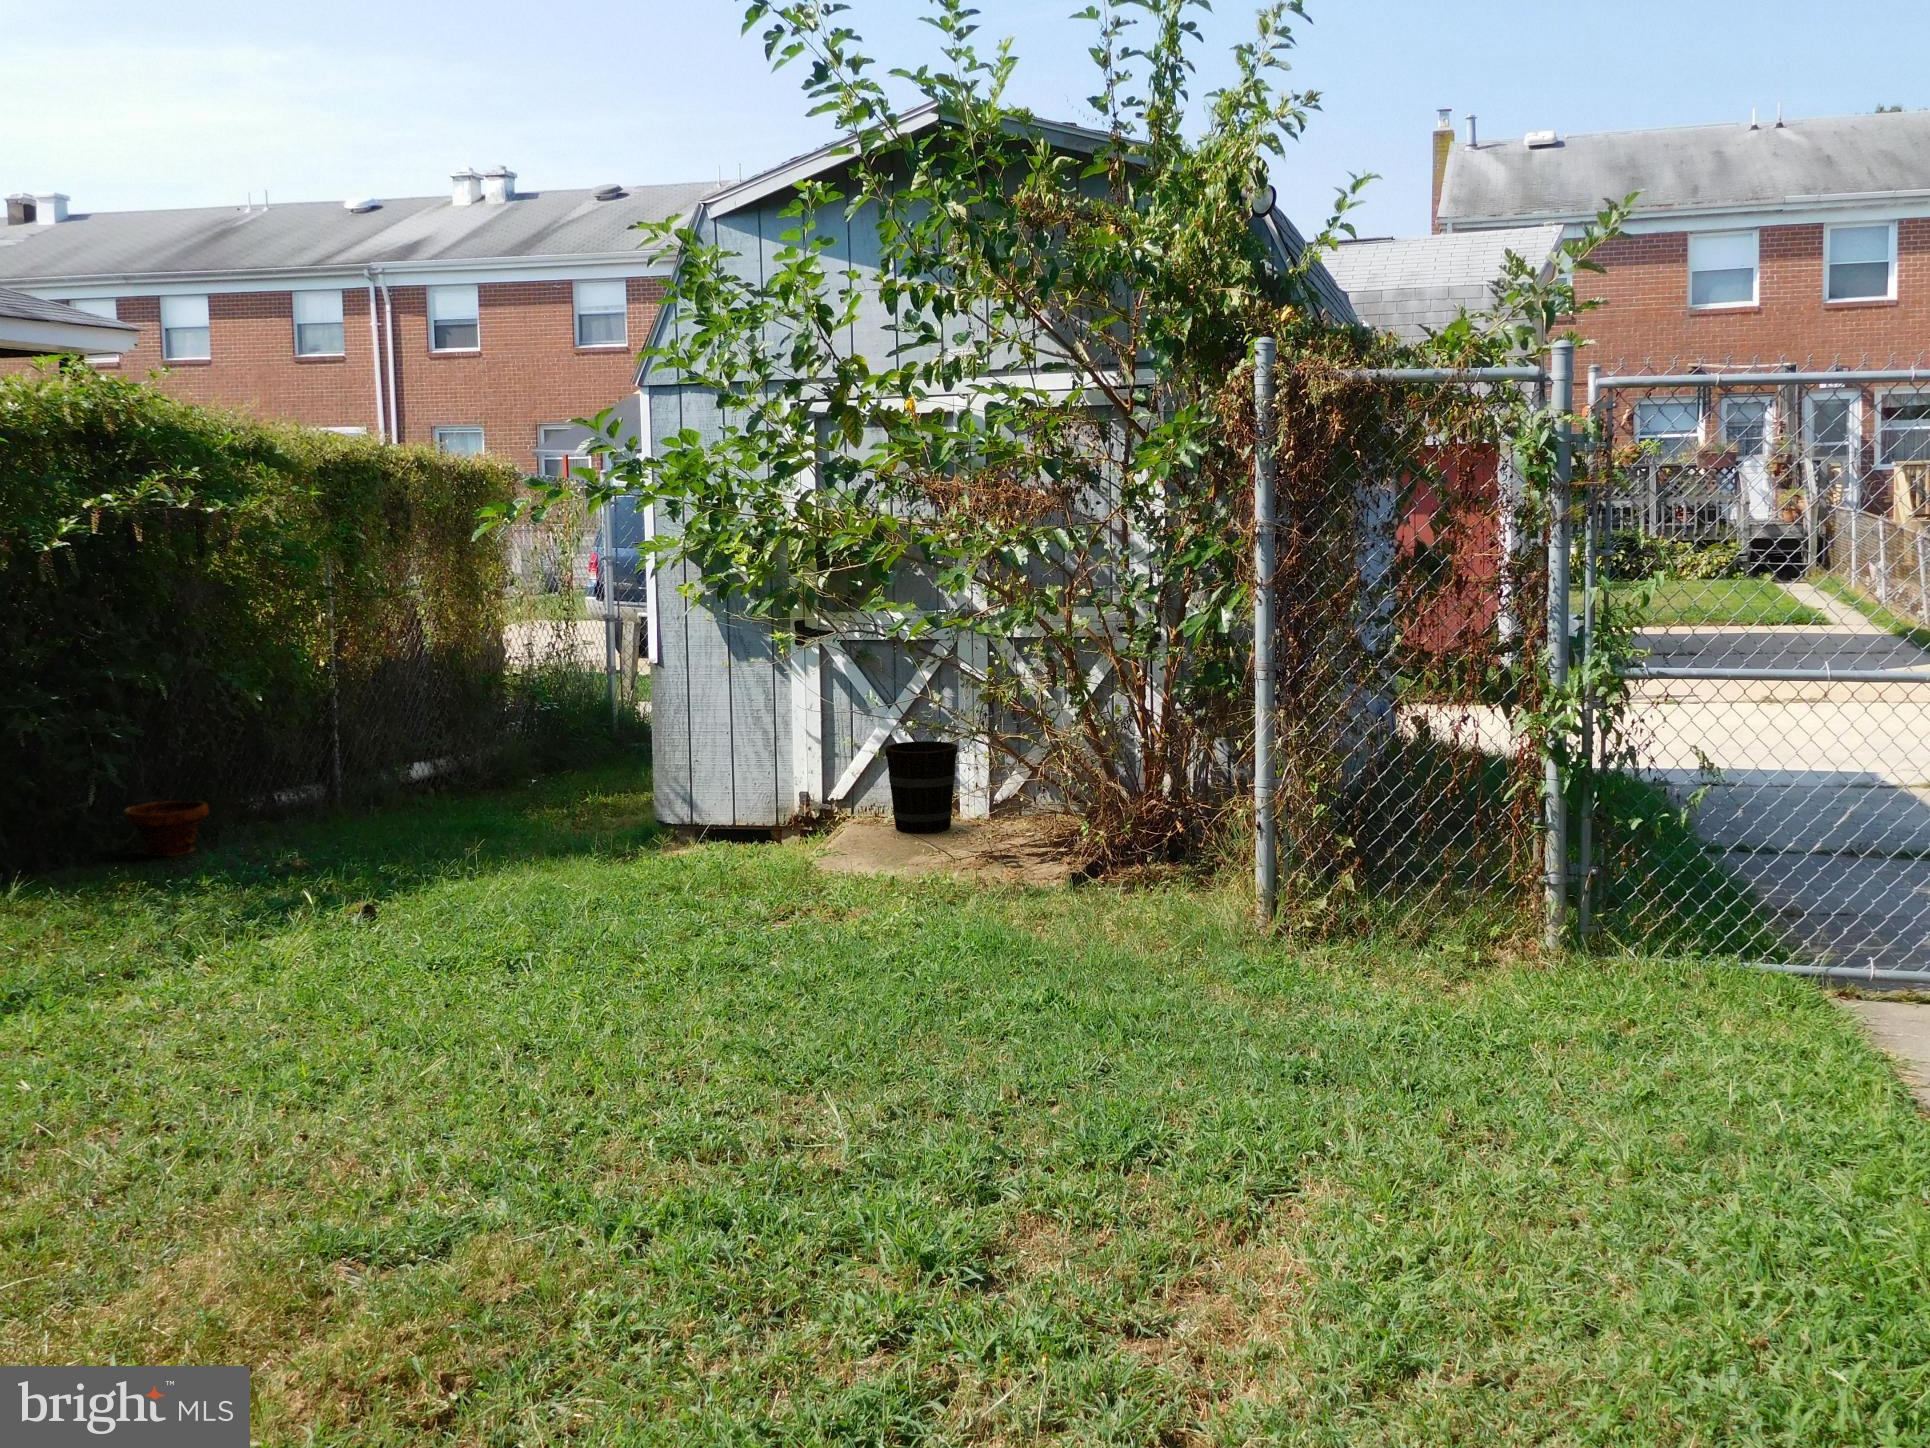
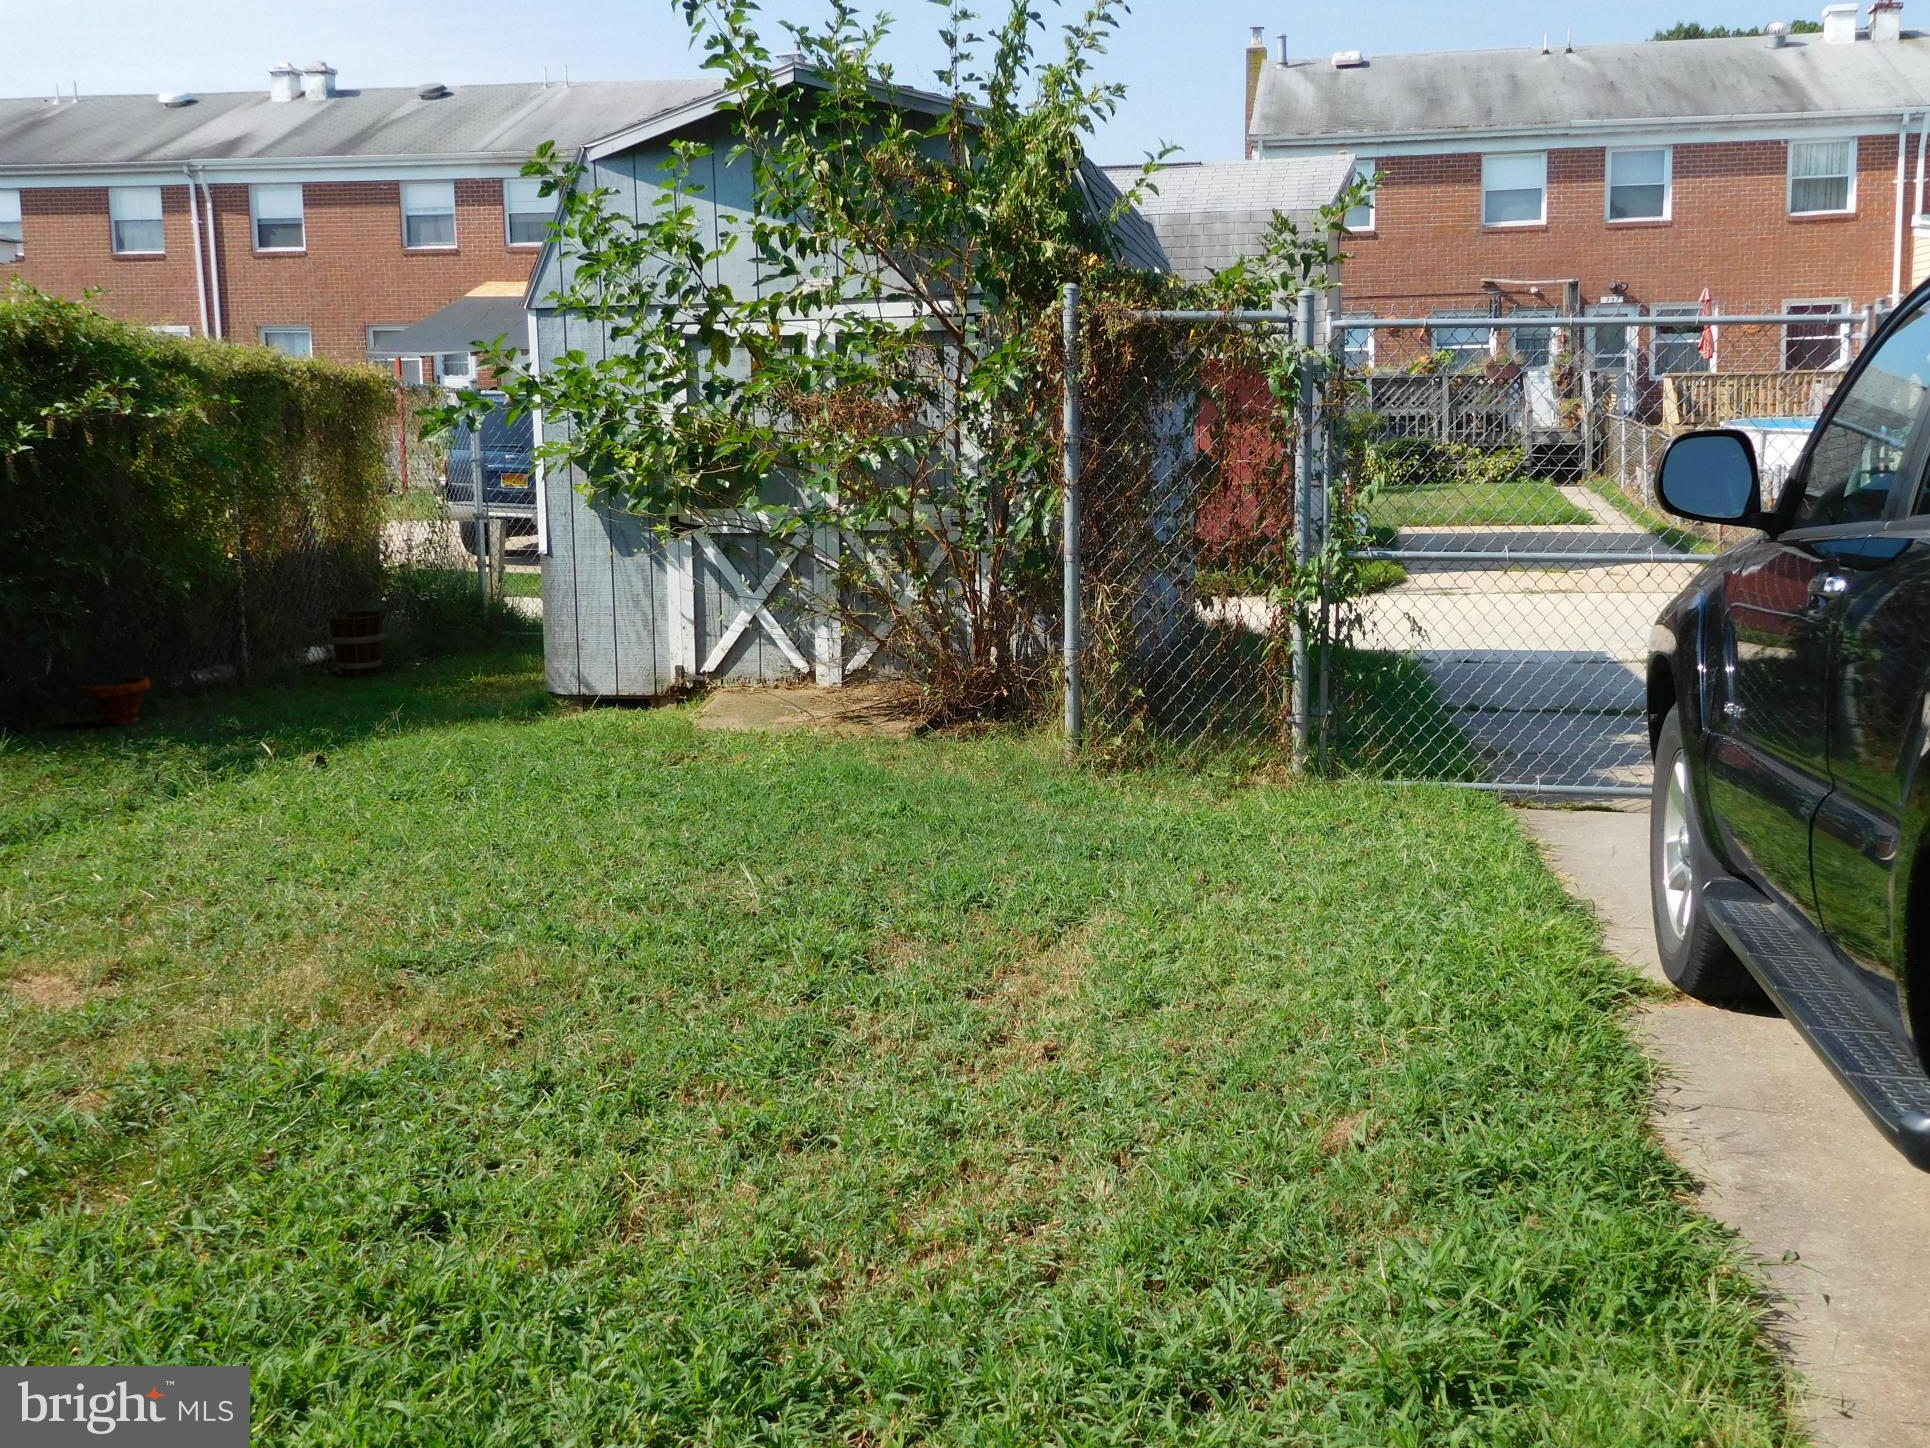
bucket: present [885,741,958,833] -> present [328,611,384,677]

